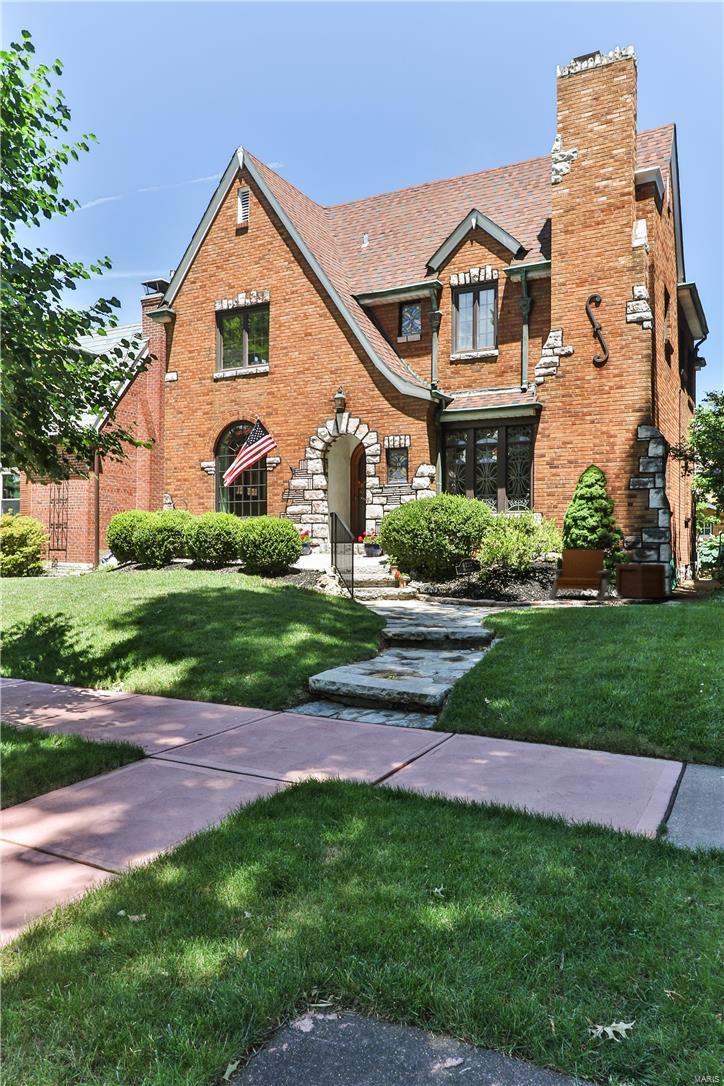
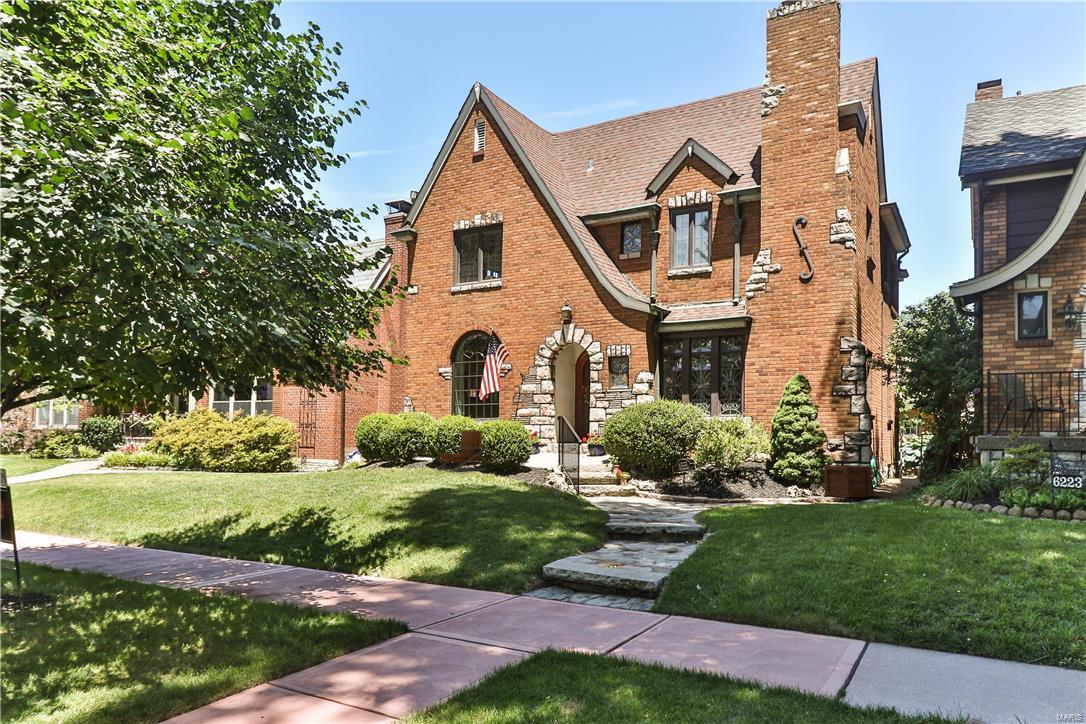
lounge chair: present [548,550,612,600] -> present [437,430,487,471]

